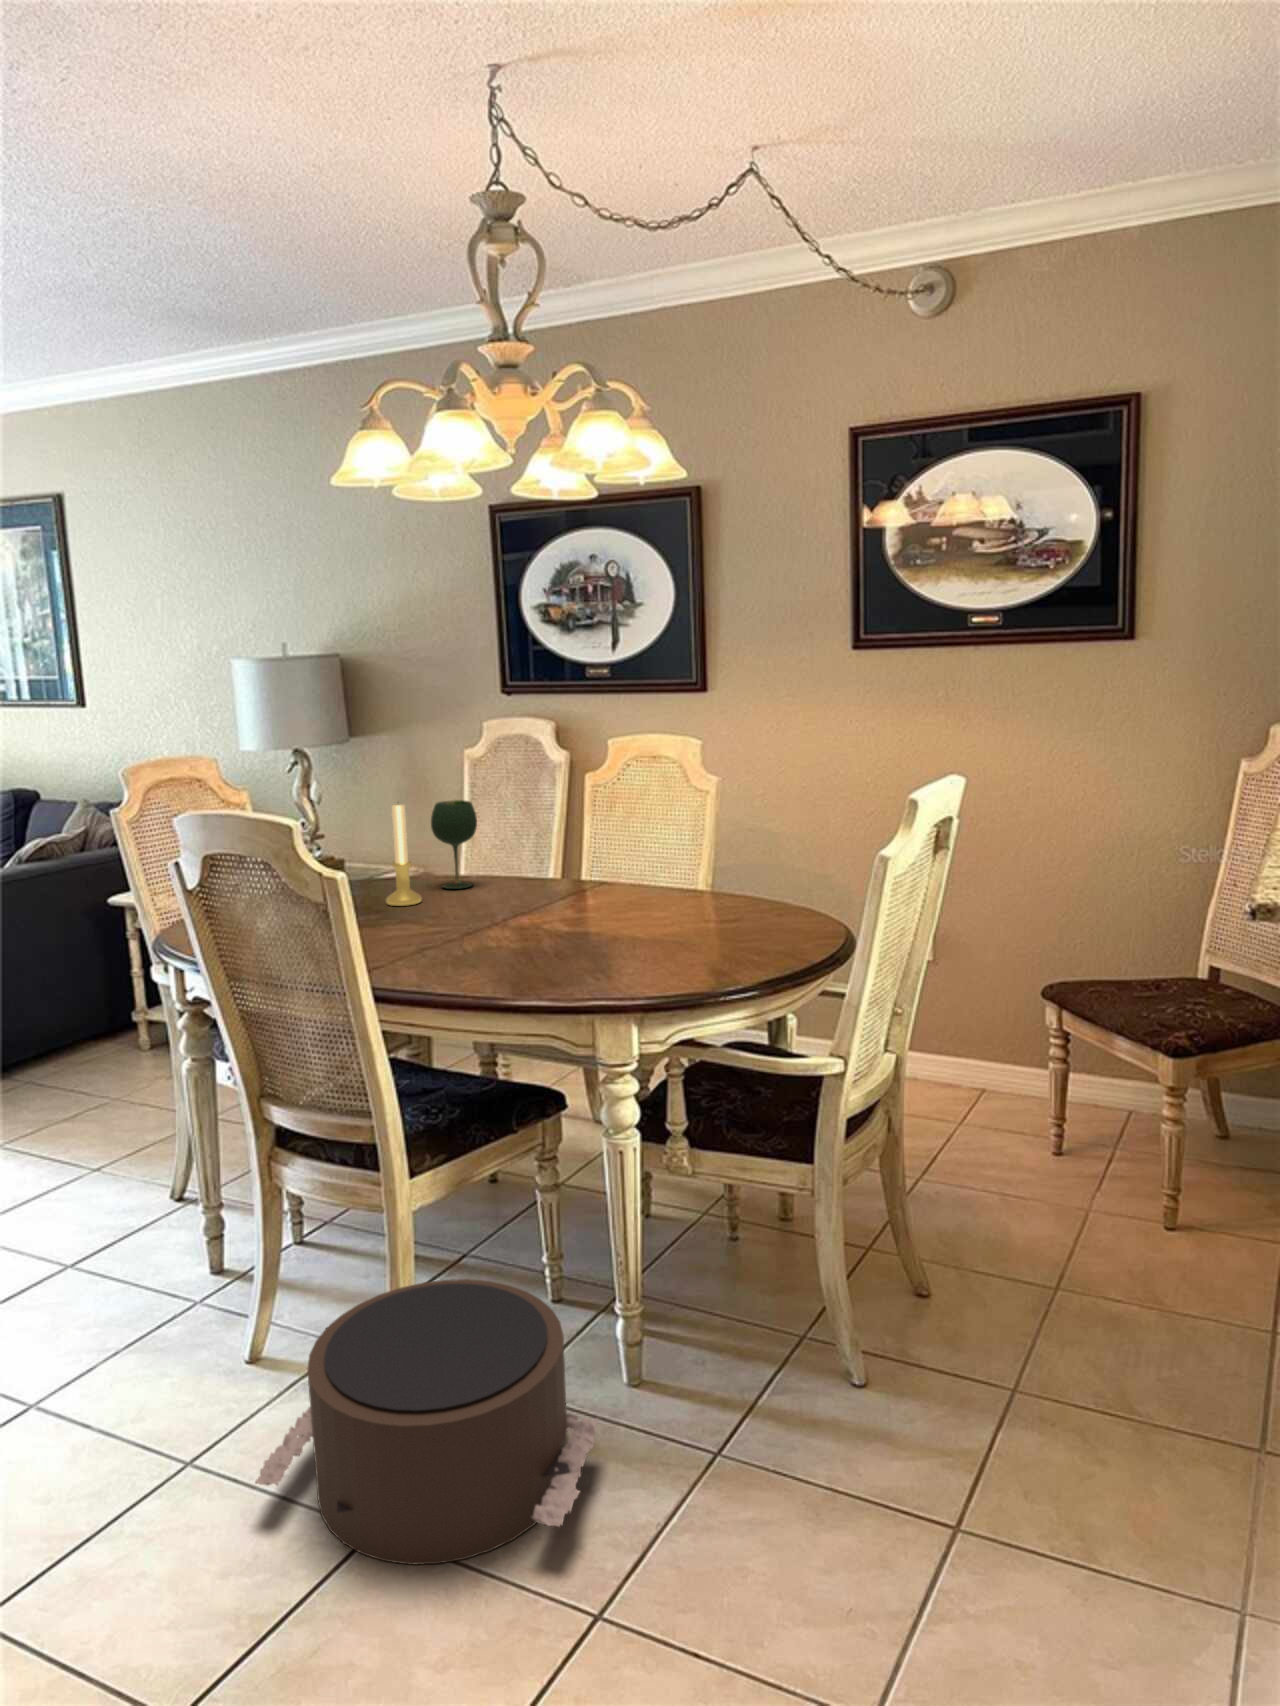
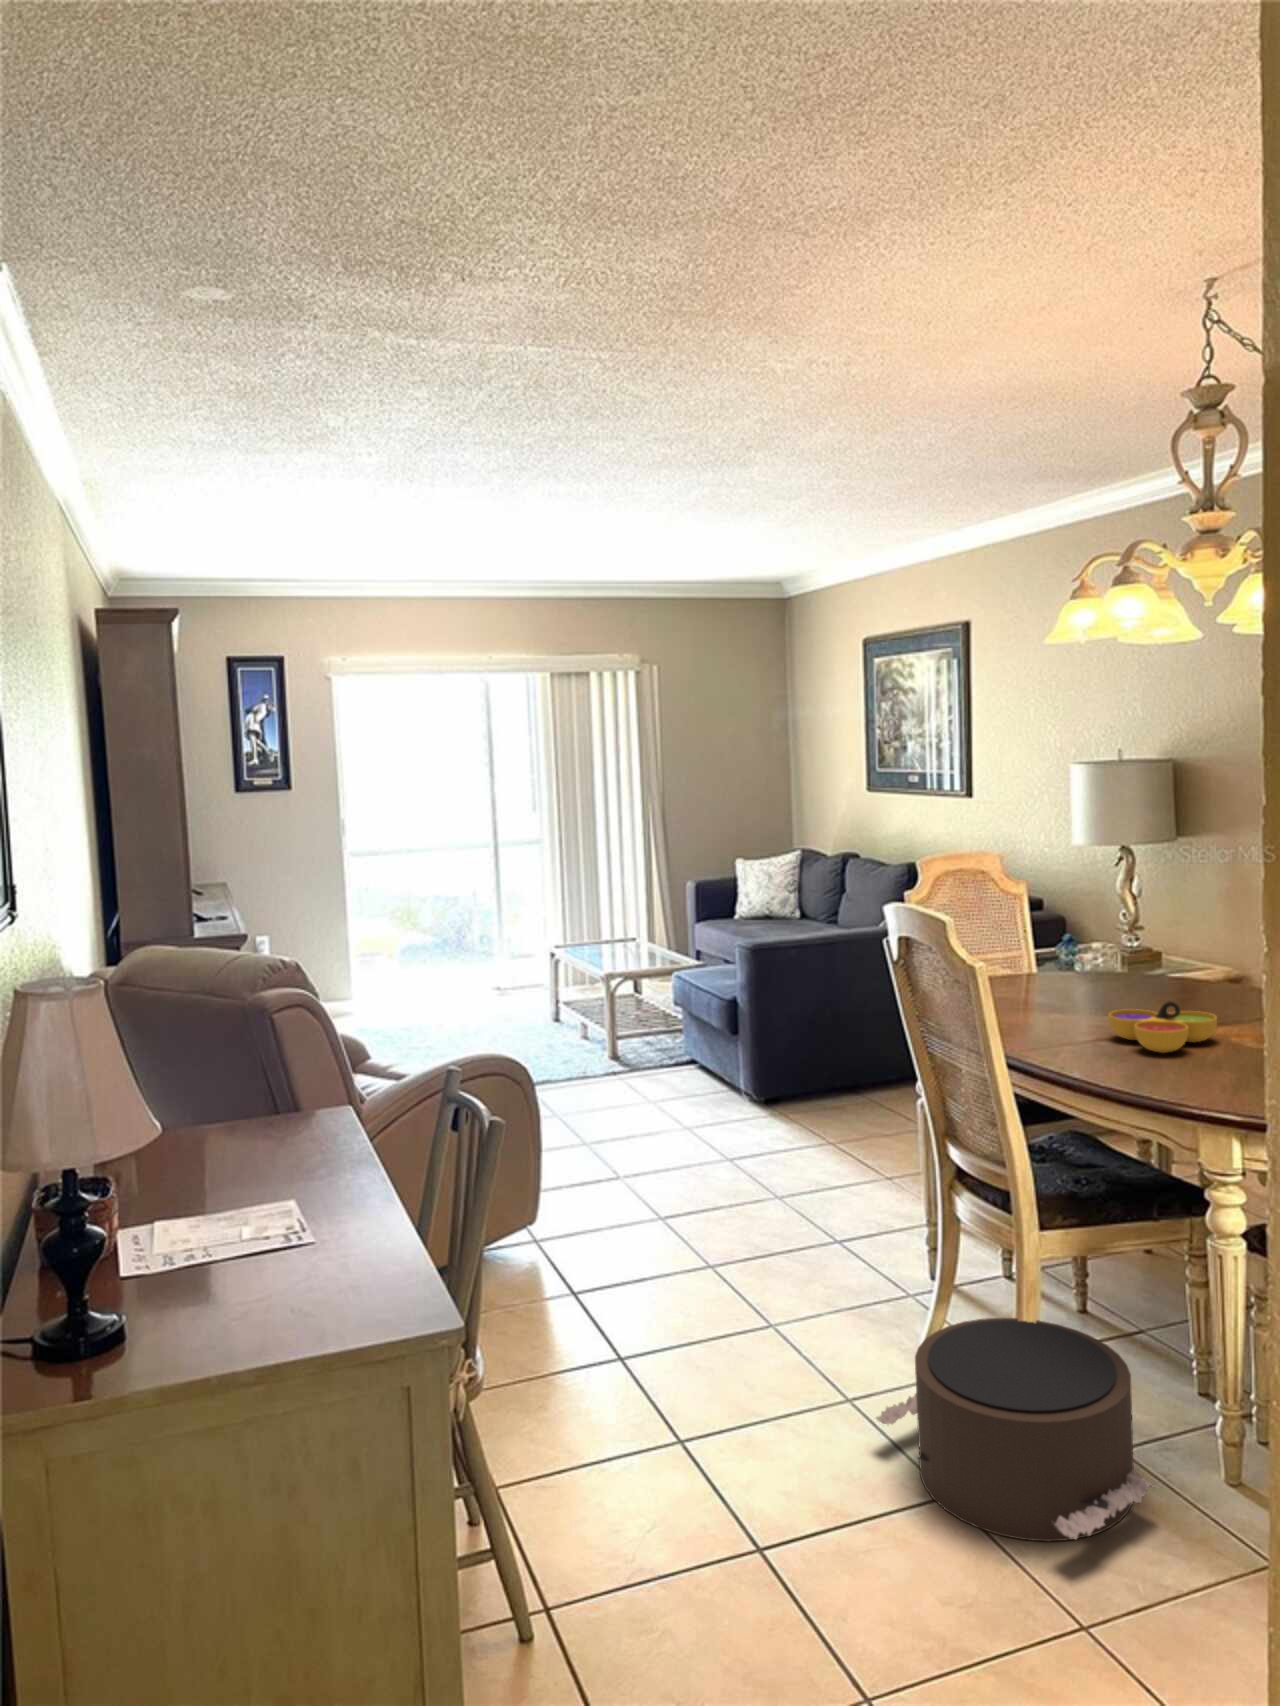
wine glass: present [431,800,477,889] -> none [1170,909,1218,993]
candle holder: present [386,805,421,906] -> none [1113,908,1147,1003]
decorative bowl: none [427,893,536,950] -> present [1109,1001,1217,1053]

